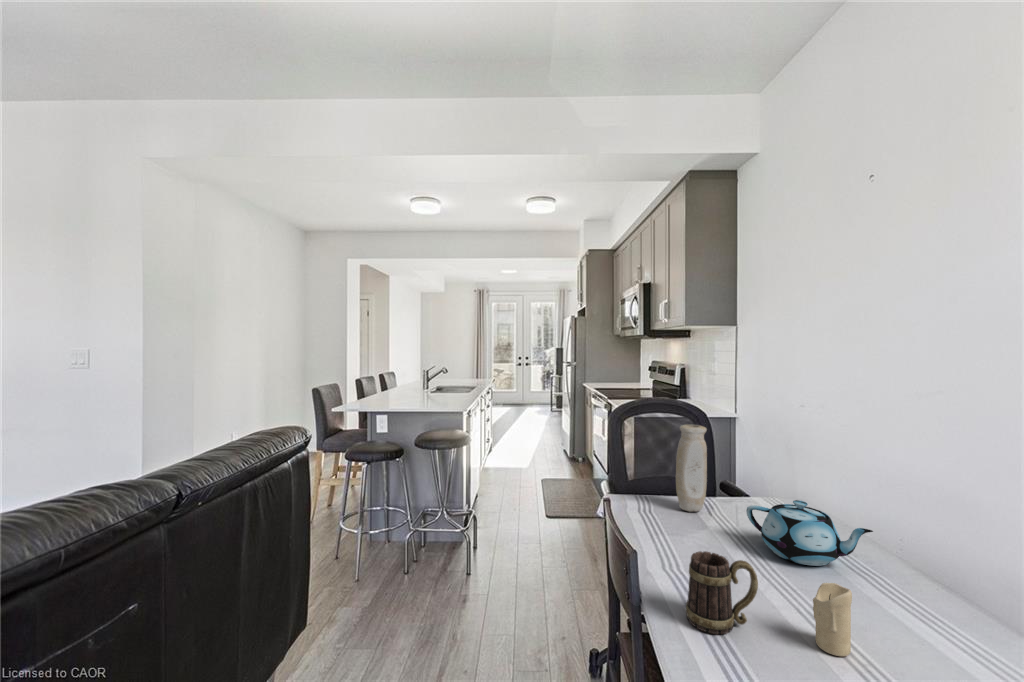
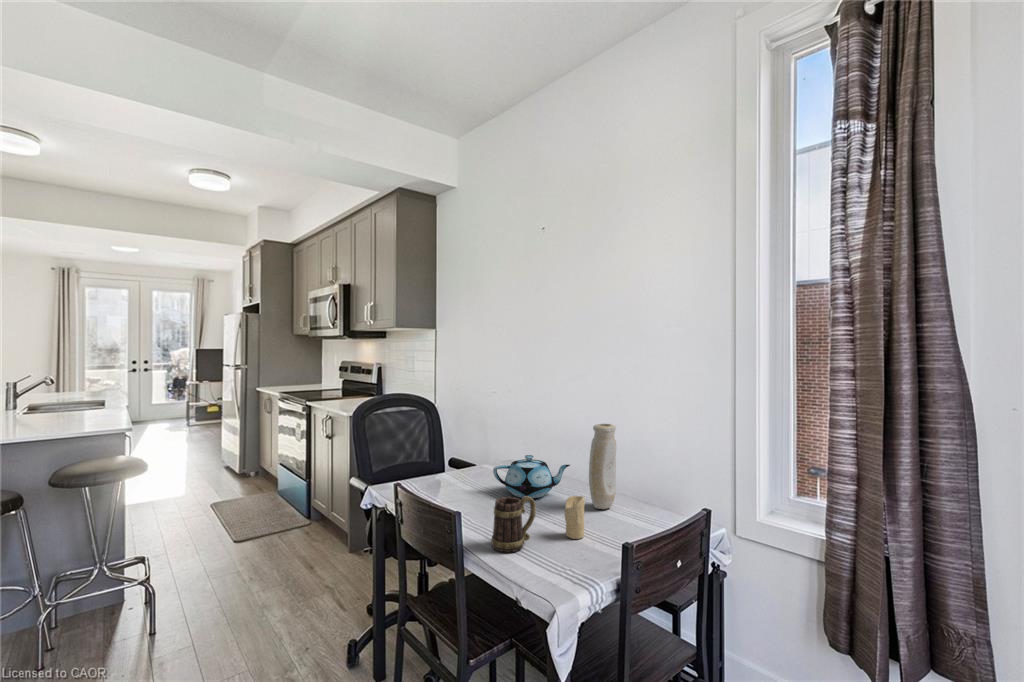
vase: present [676,425,707,512] -> present [589,424,616,509]

